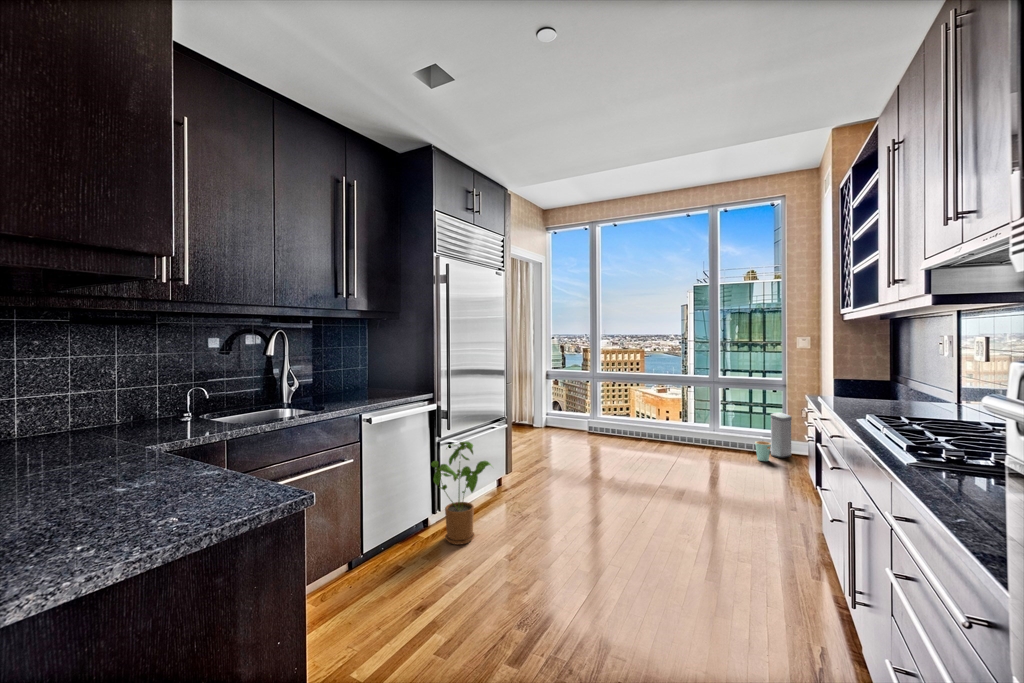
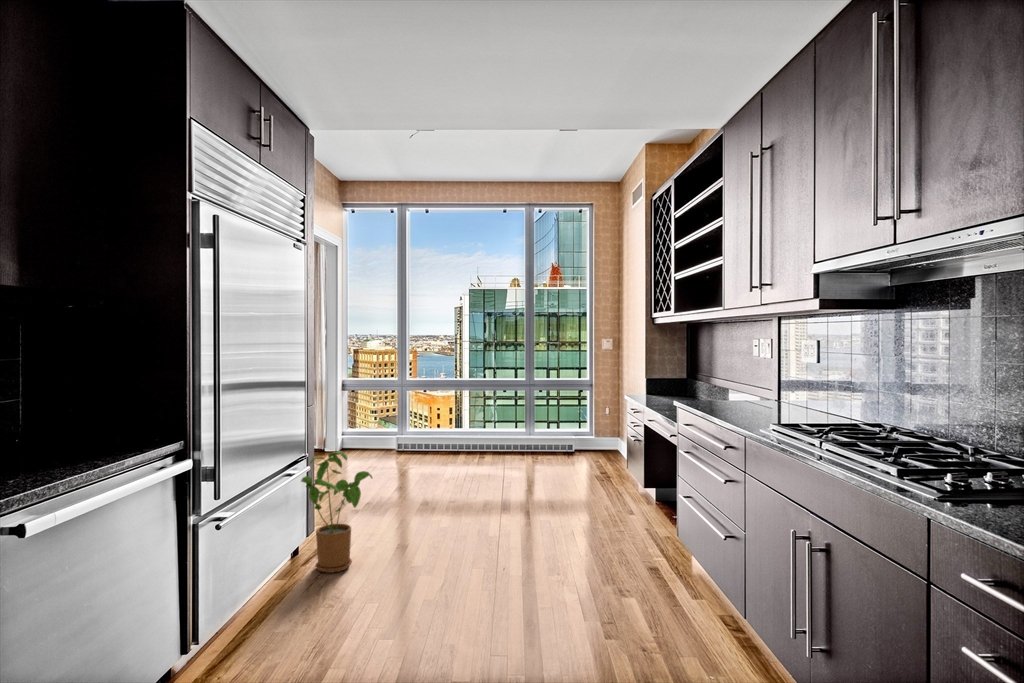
trash can: present [755,413,792,461] -> none [573,412,600,460]

